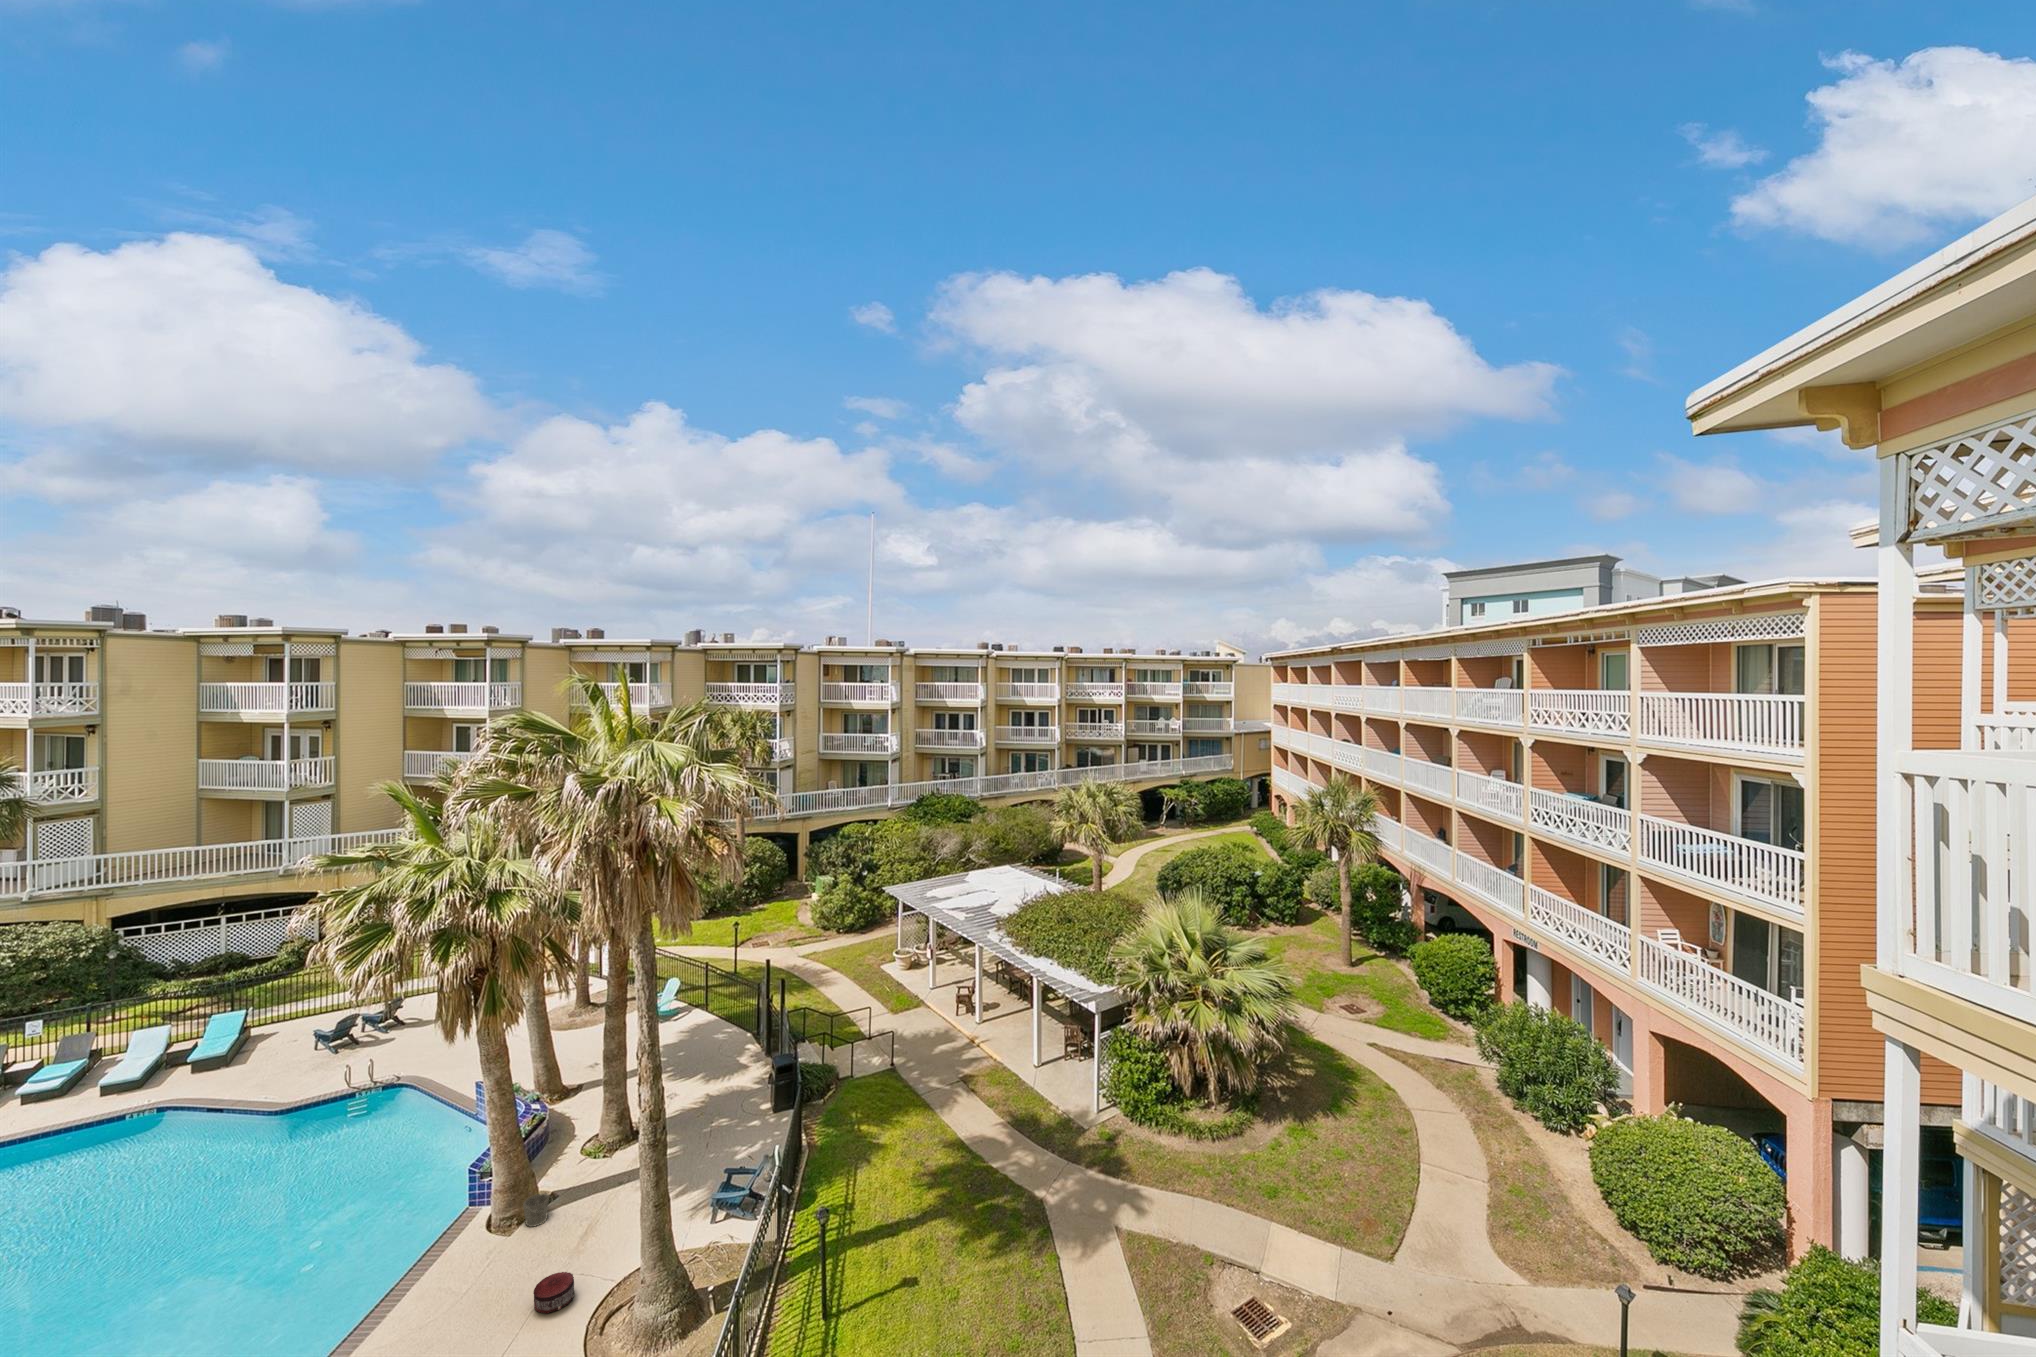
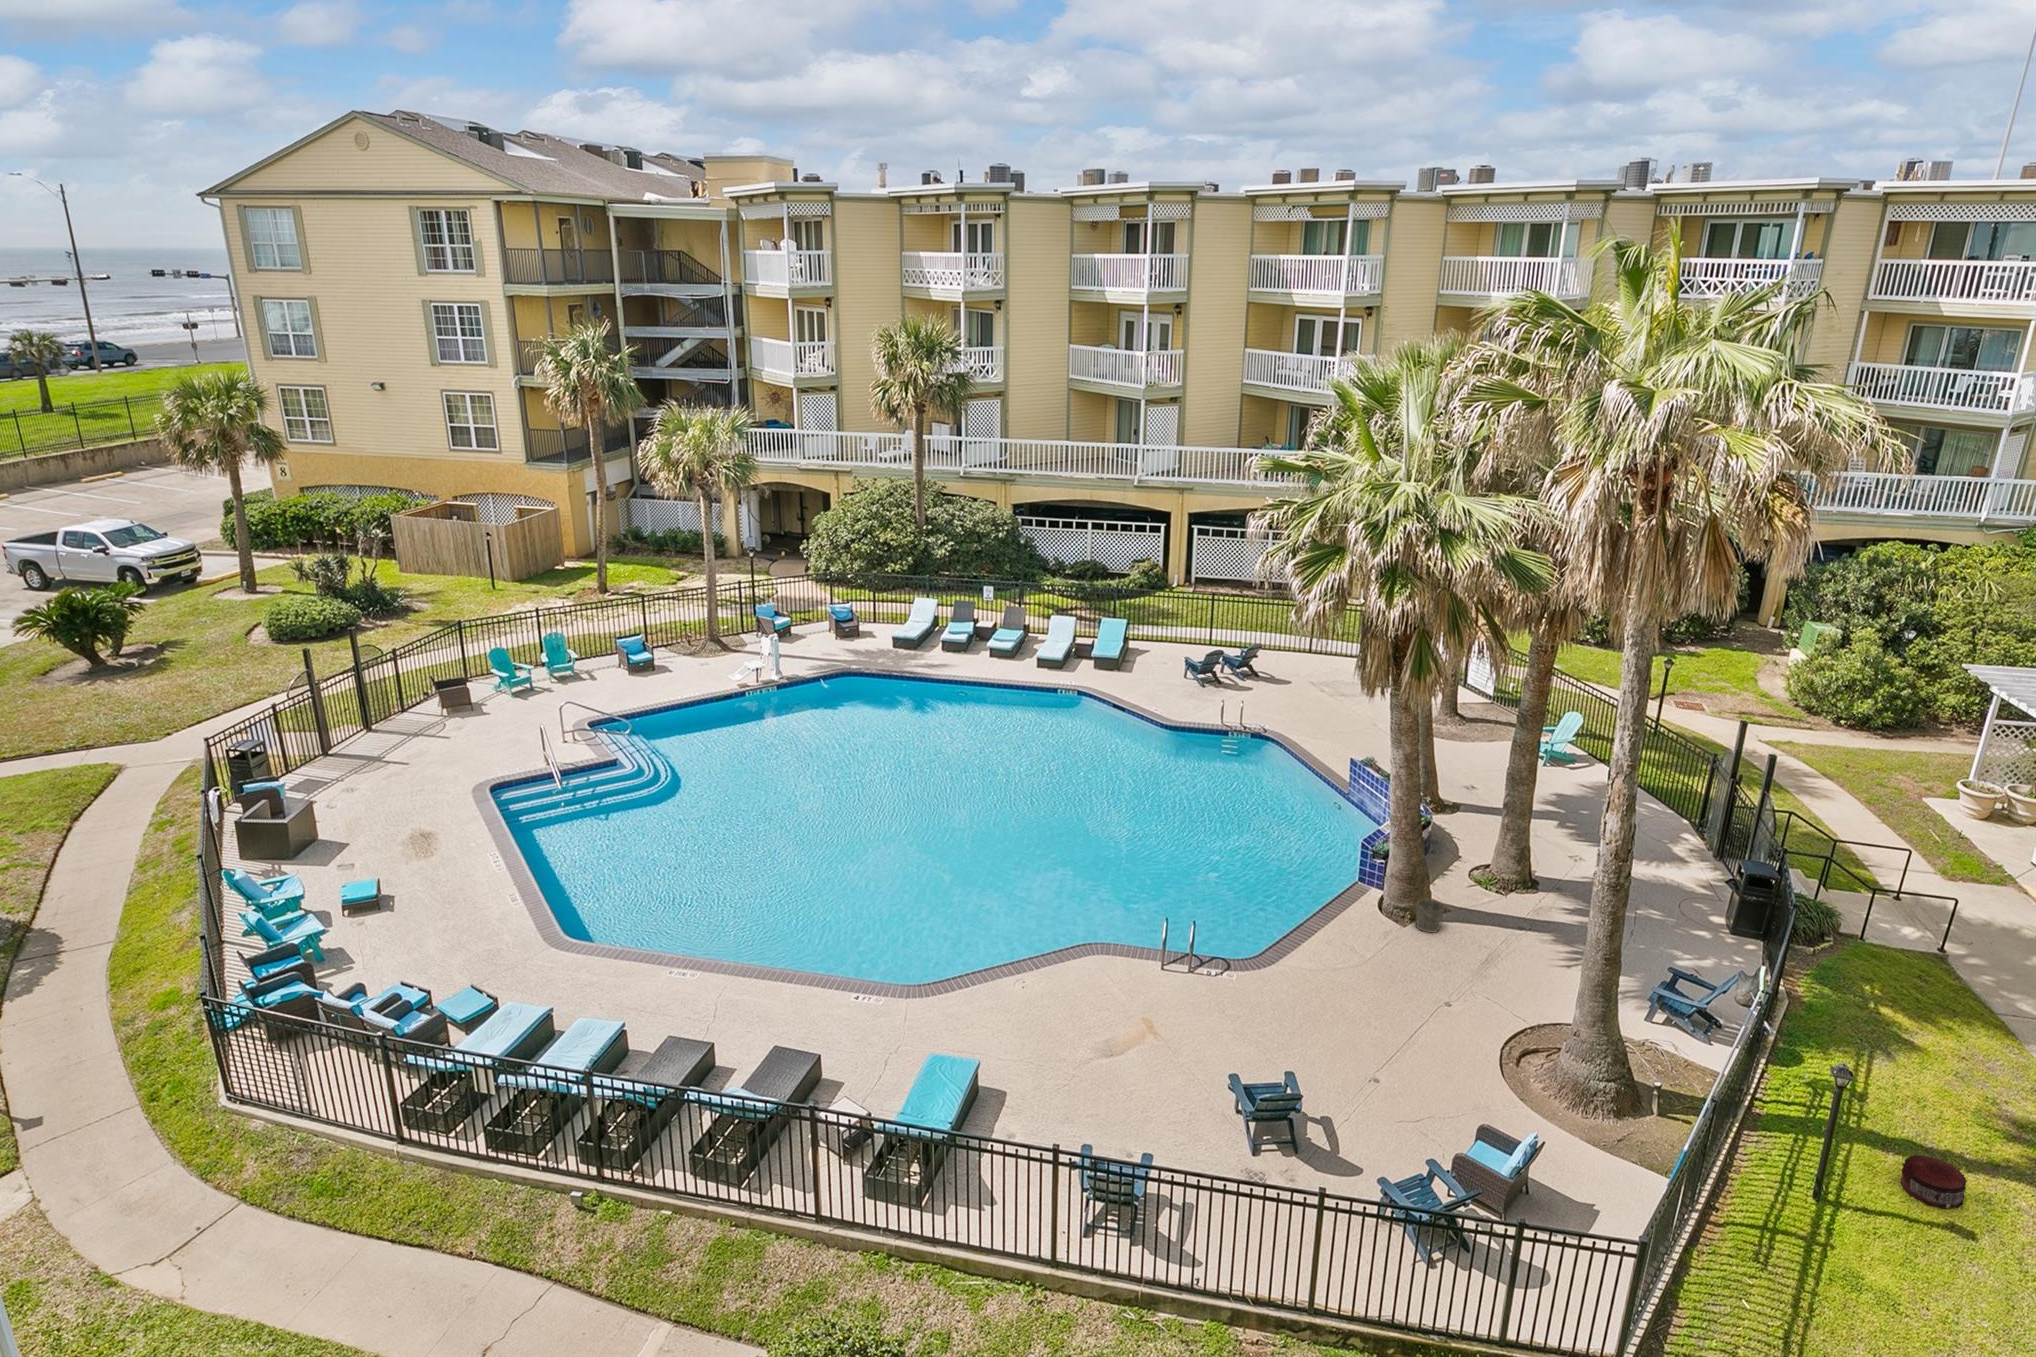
pouf: present [533,1272,574,1314] -> present [1901,1155,1967,1209]

